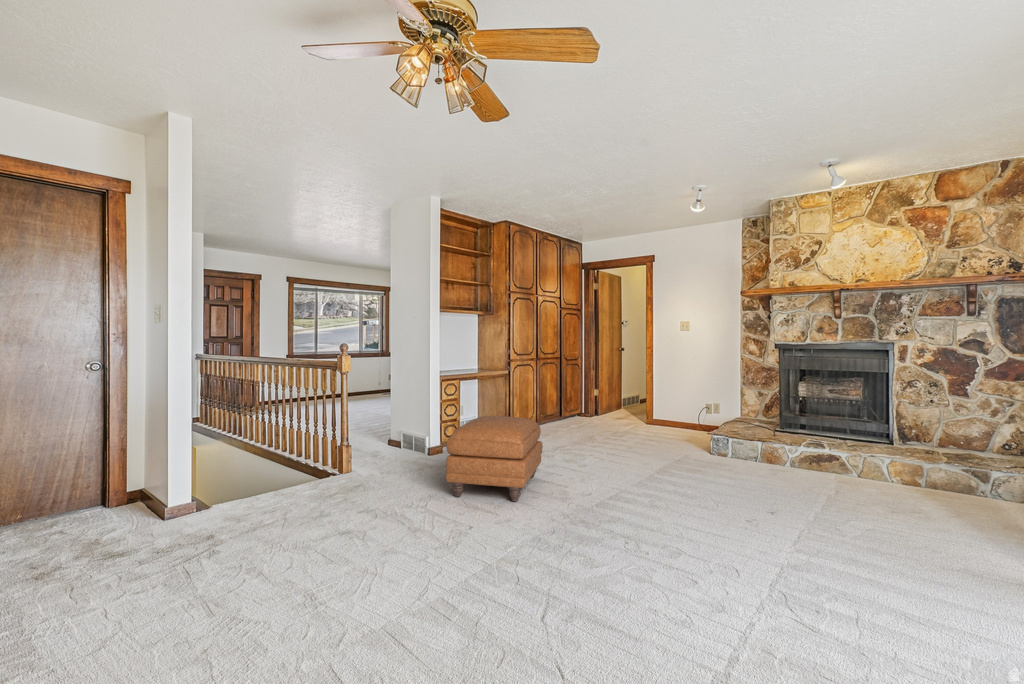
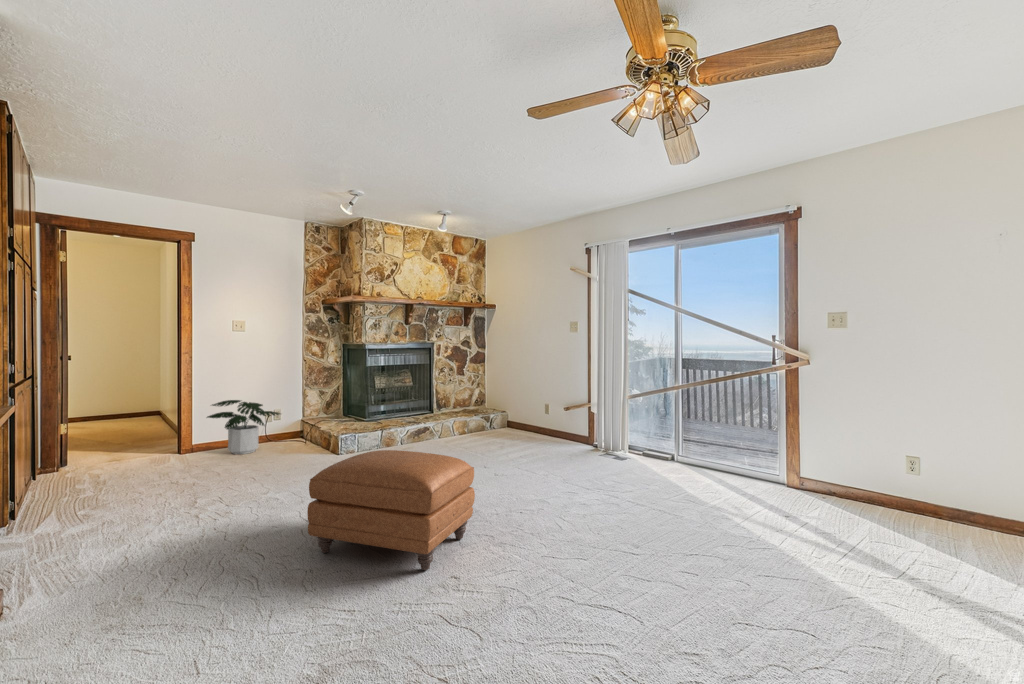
potted plant: none [647,387,697,434] -> present [207,400,280,454]

